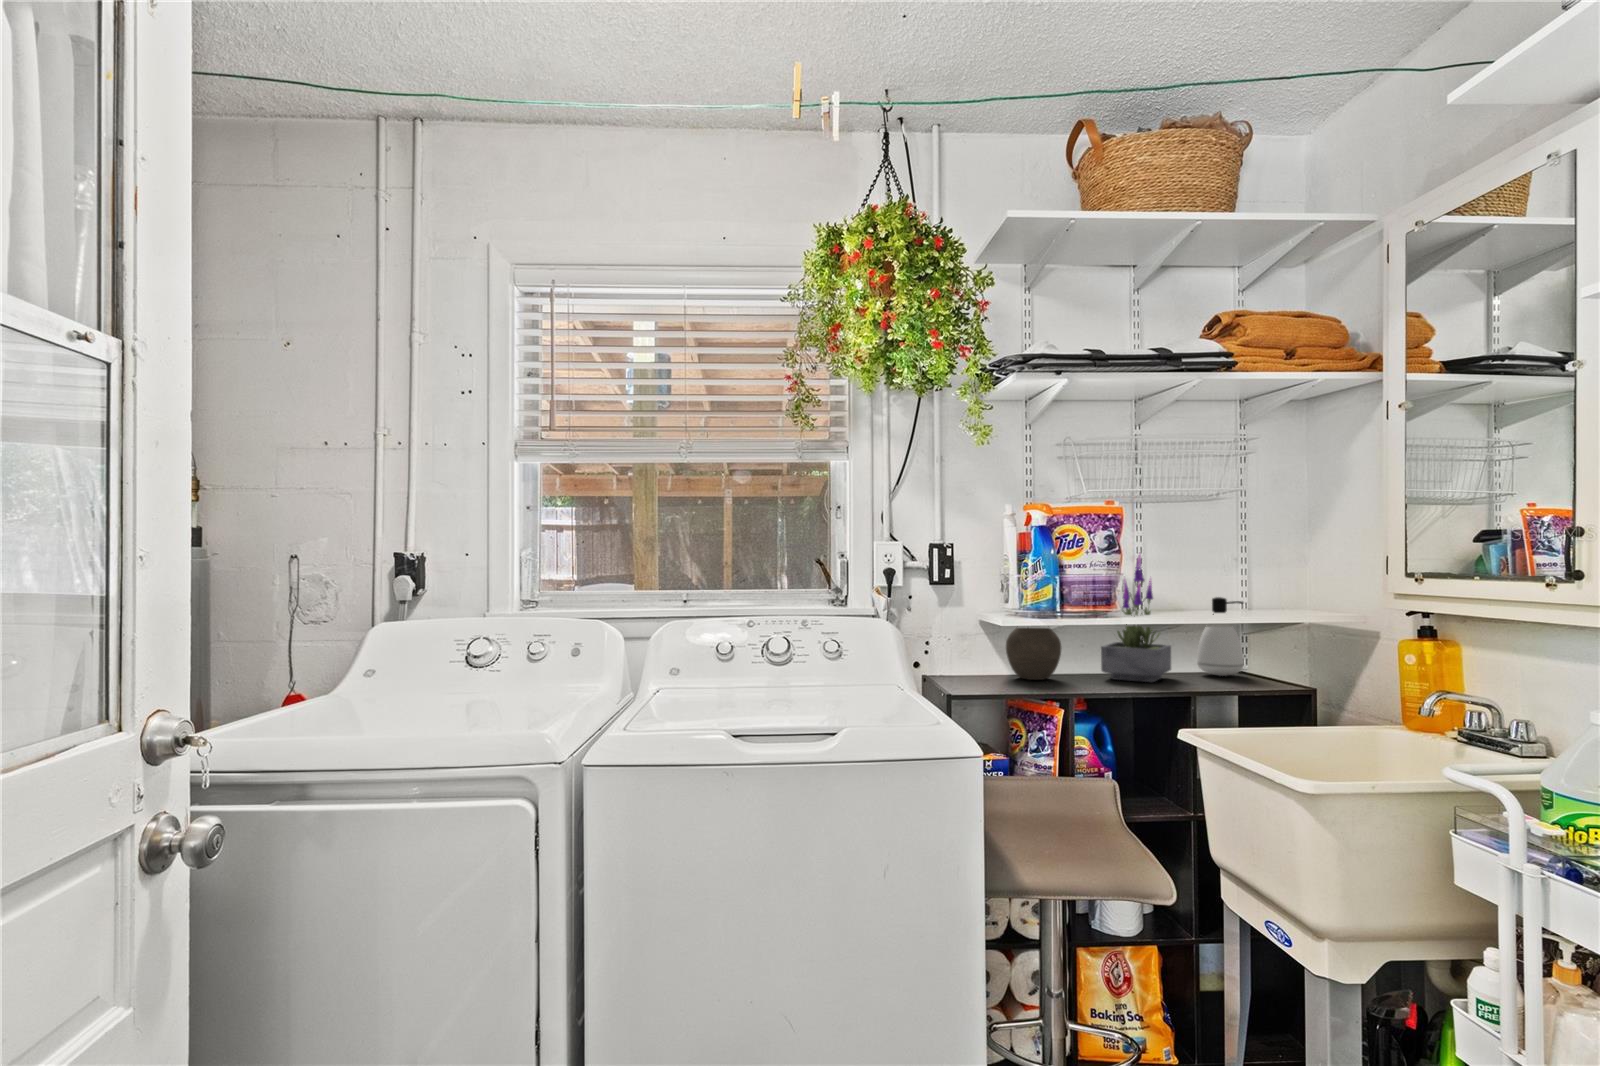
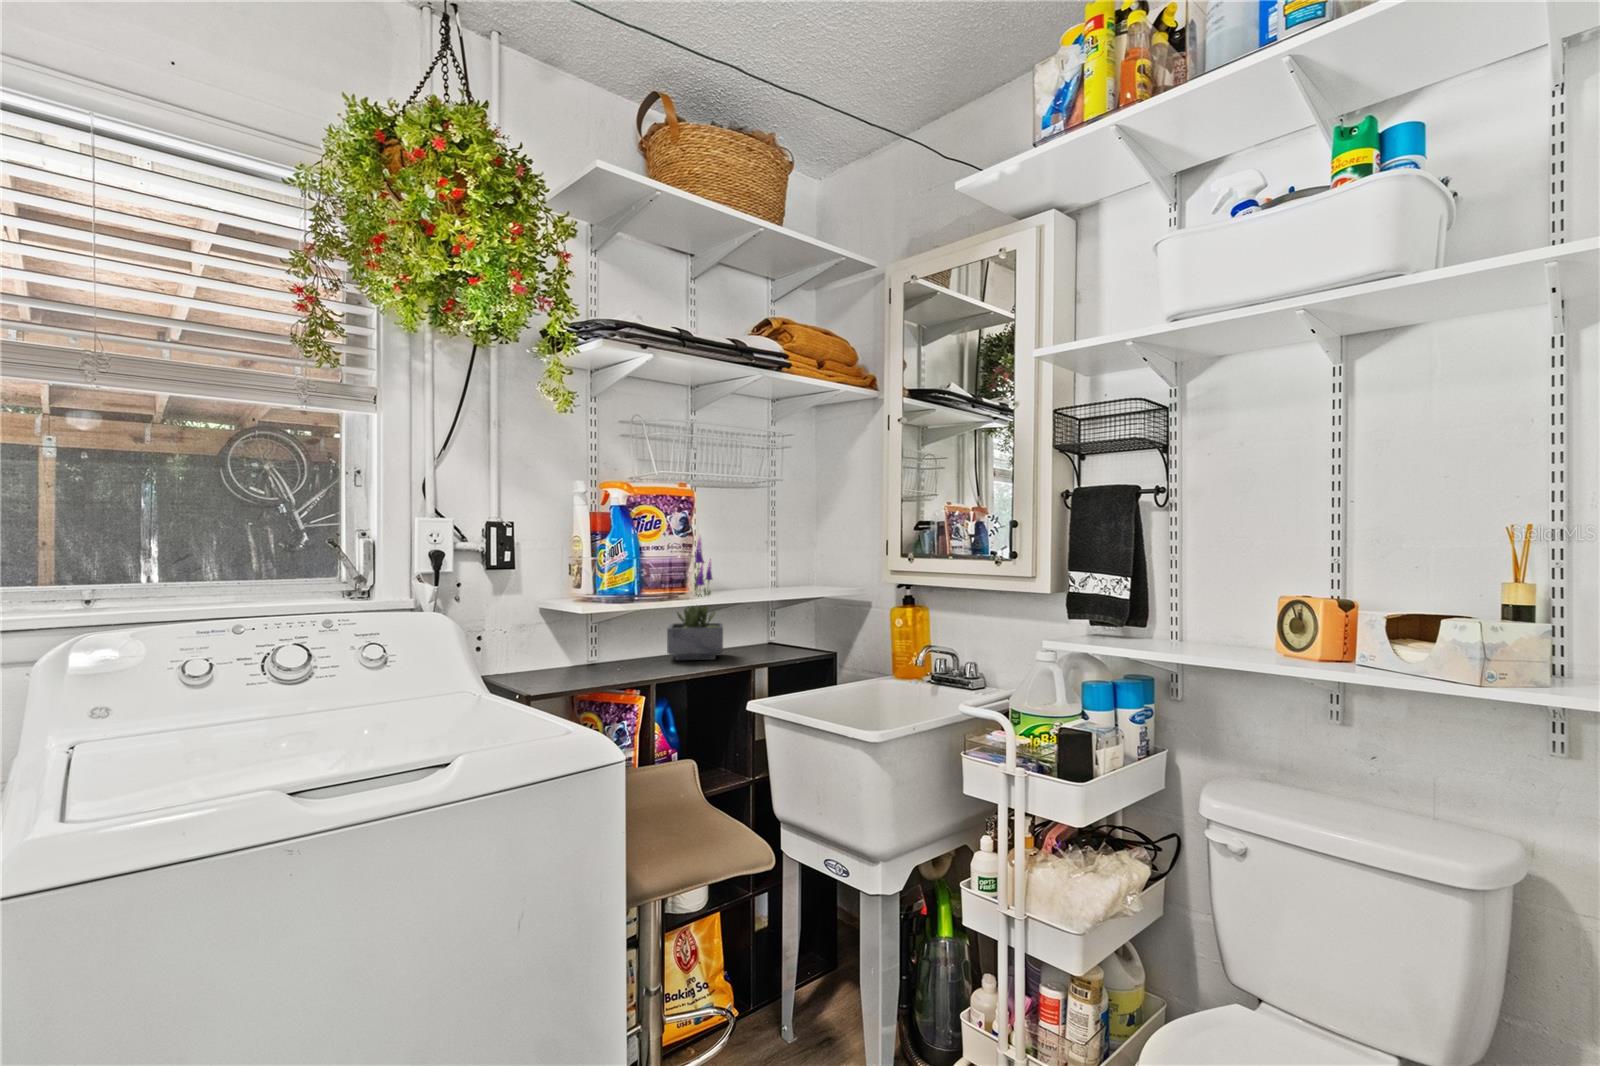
soap dispenser: present [1197,597,1244,676] -> none [739,577,778,648]
jar: present [1006,628,1061,680] -> none [573,591,631,669]

